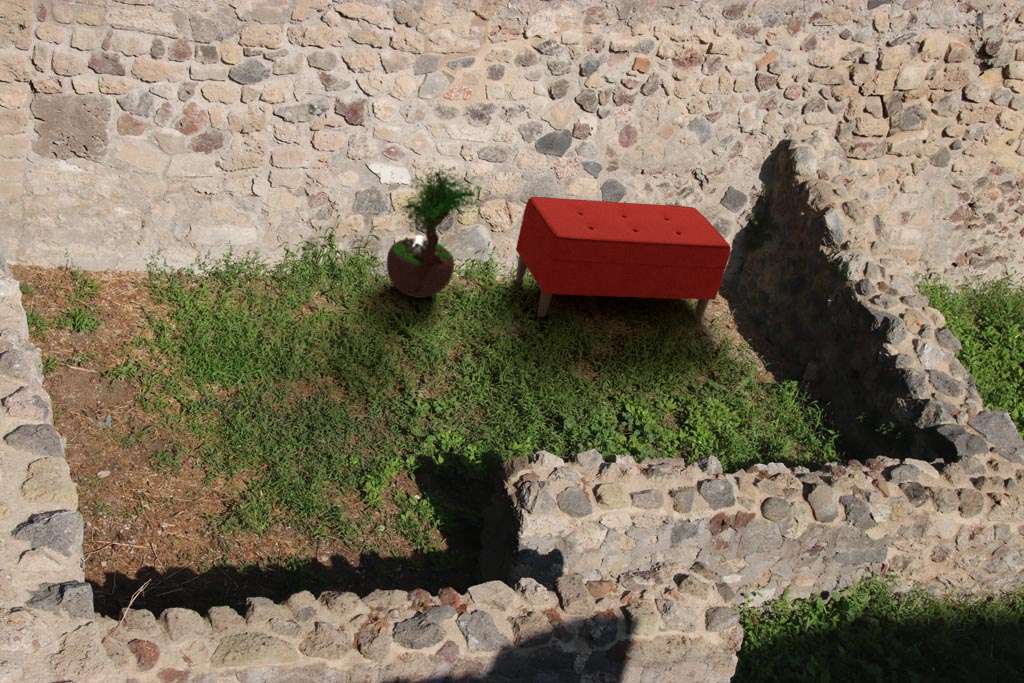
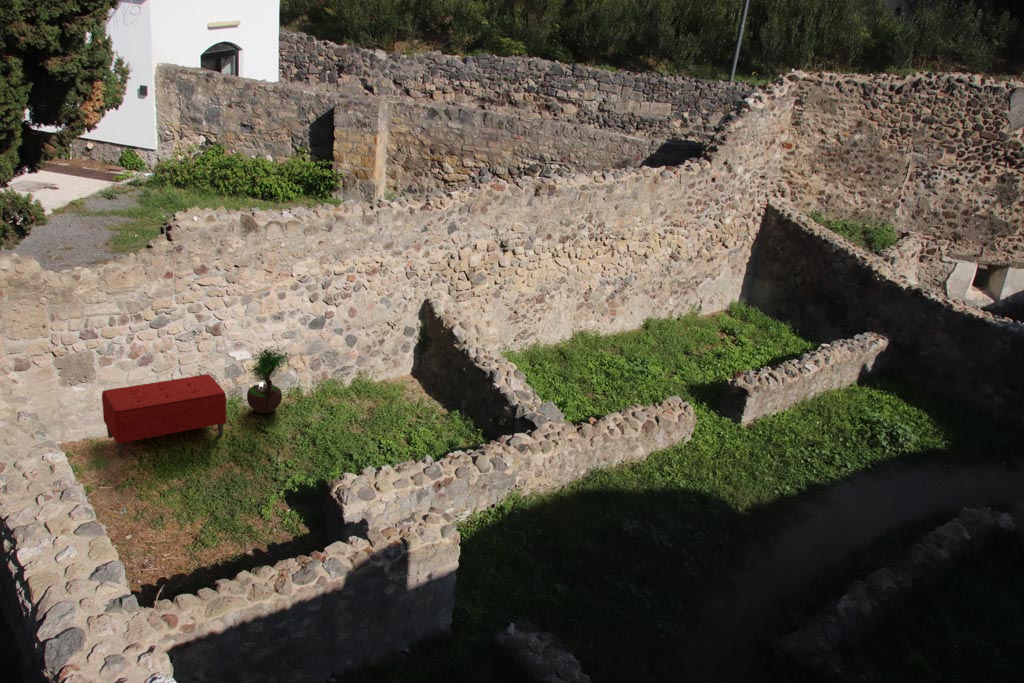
bench: present [516,197,731,321] -> present [102,374,226,456]

